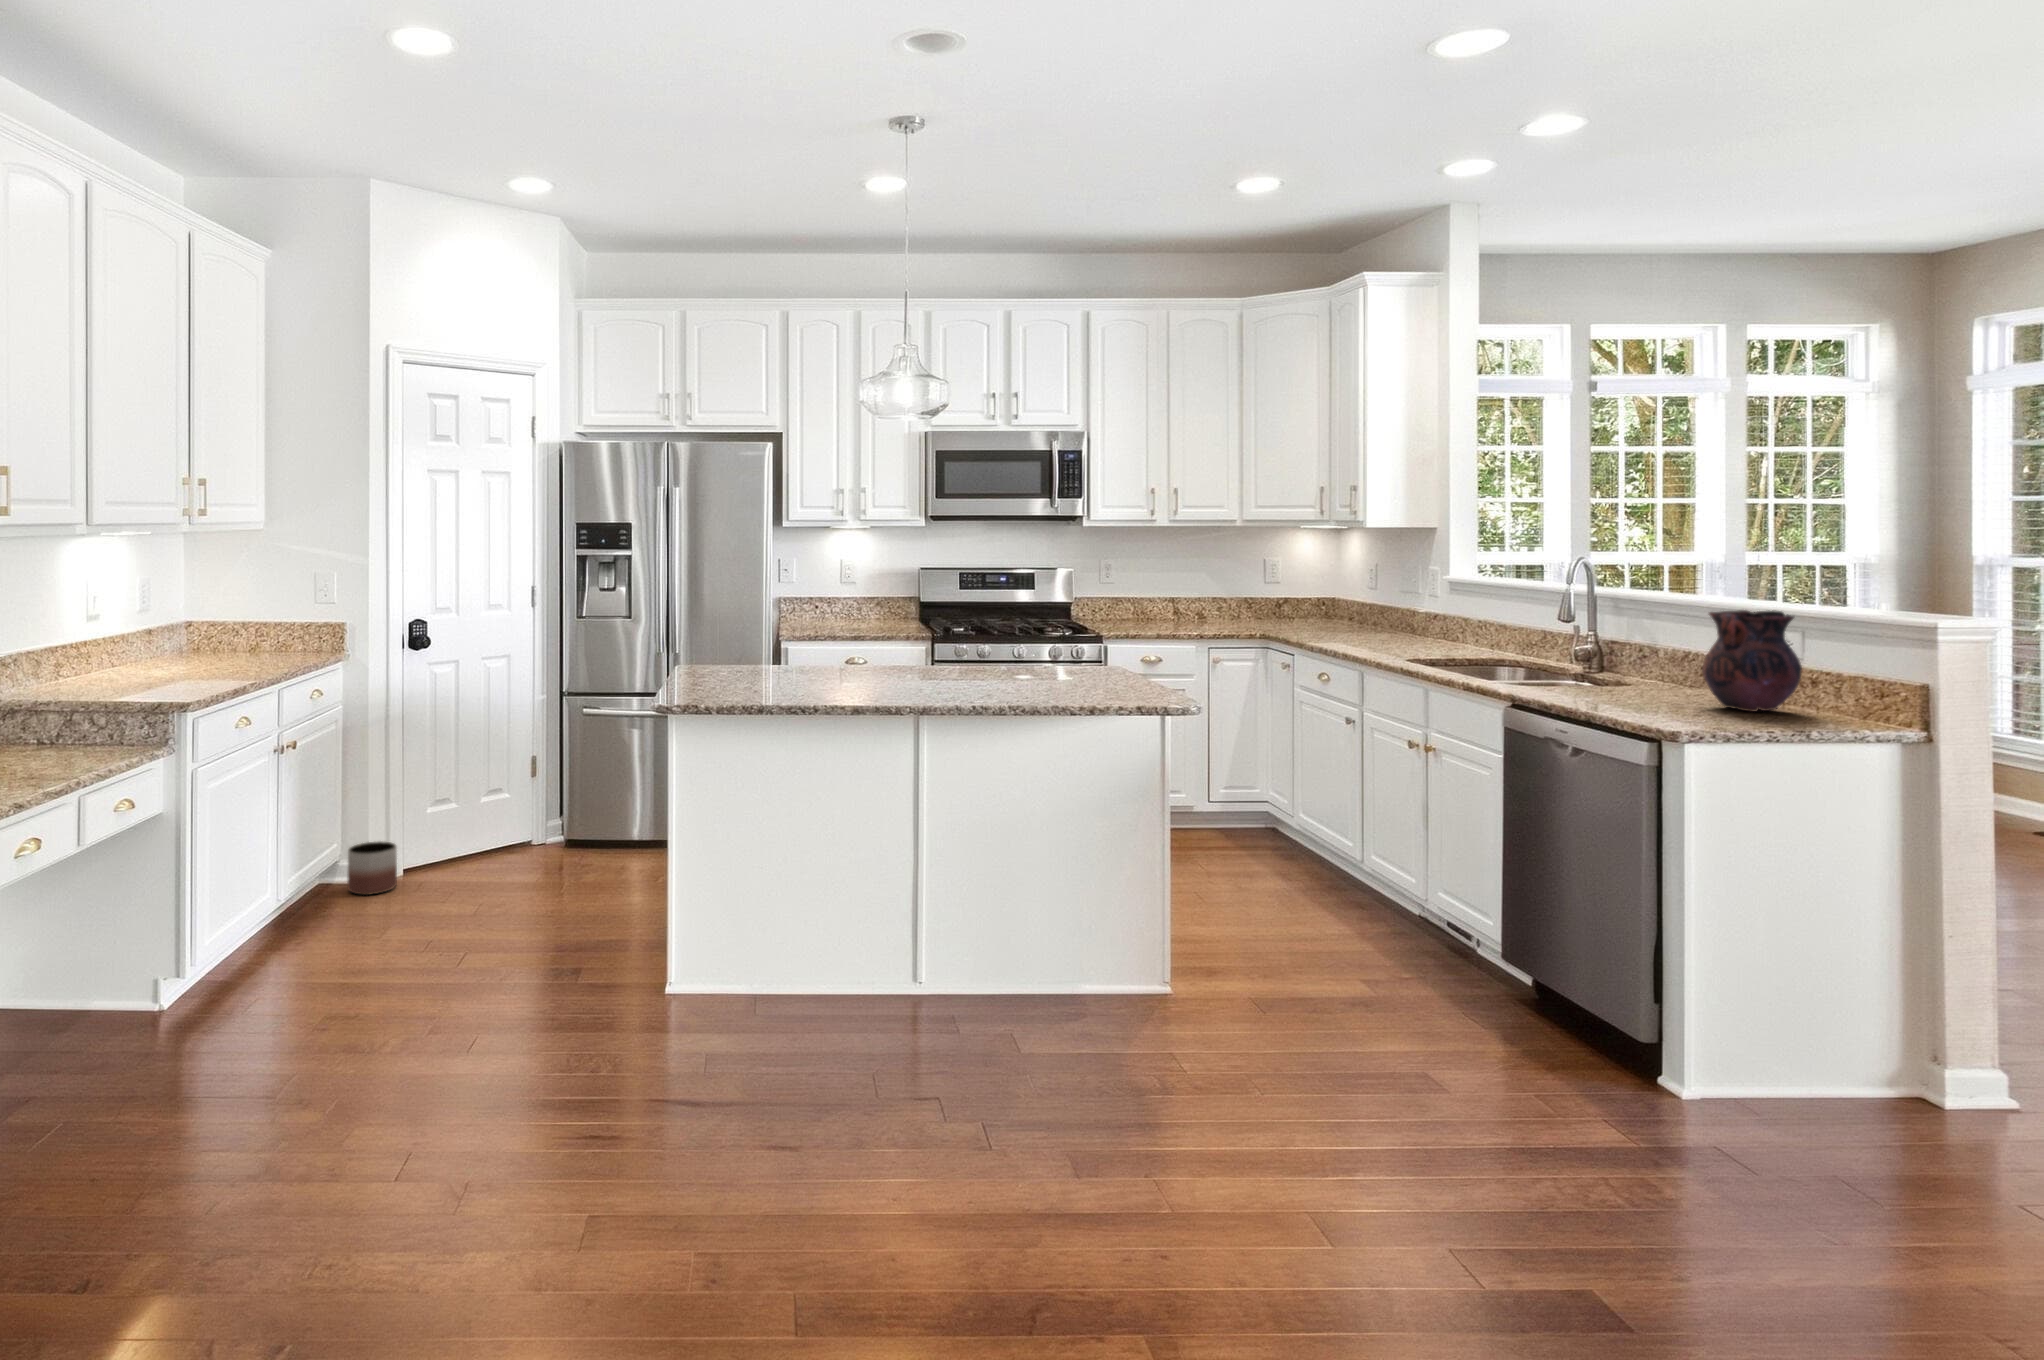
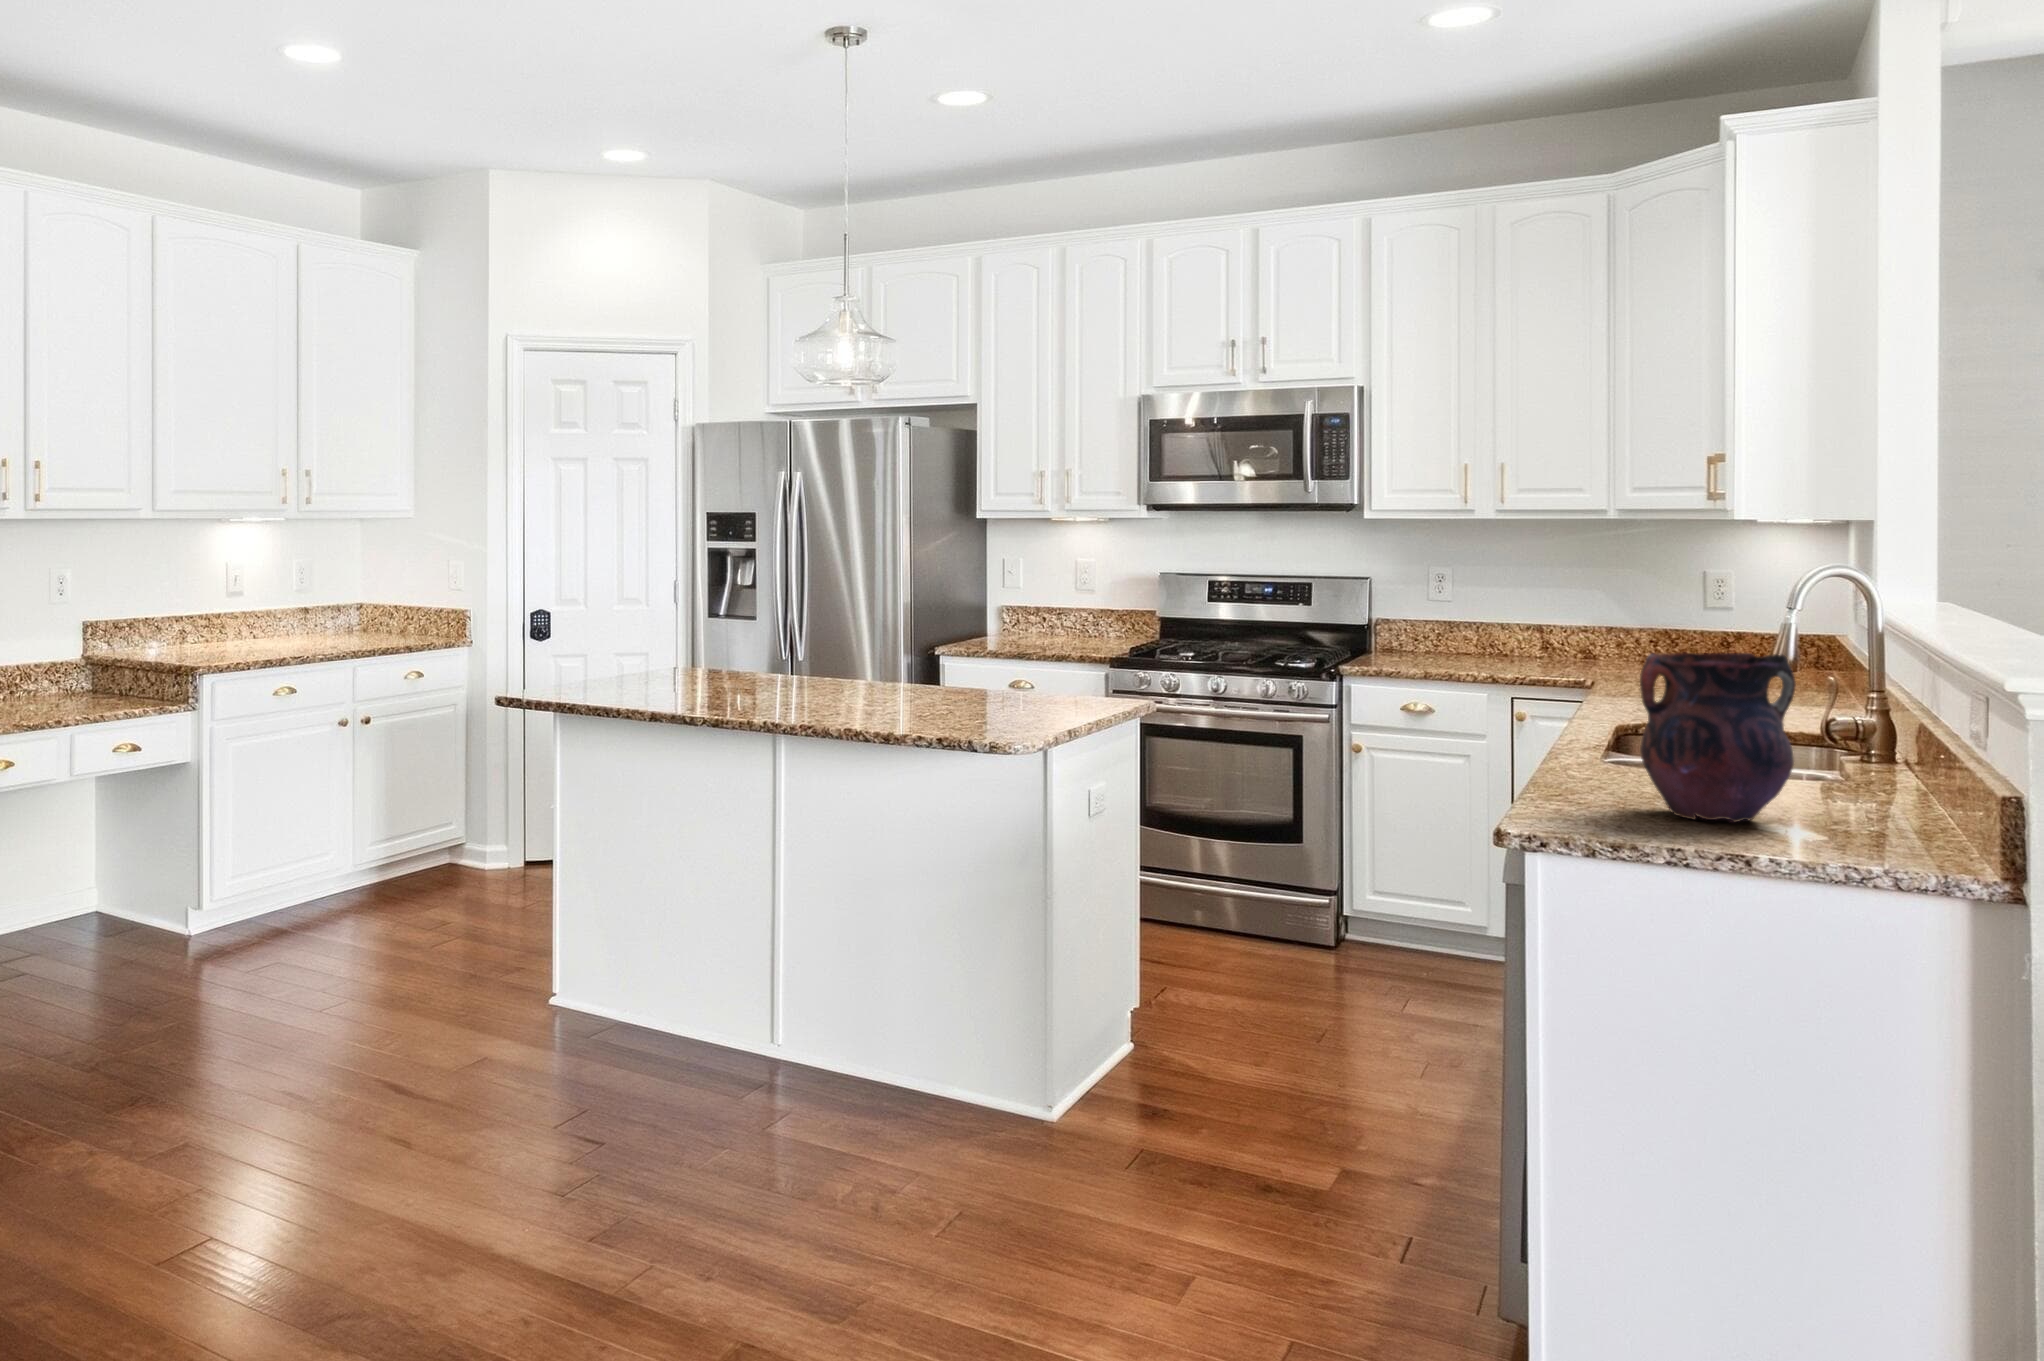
planter: present [347,841,397,895] -> none [453,829,500,879]

